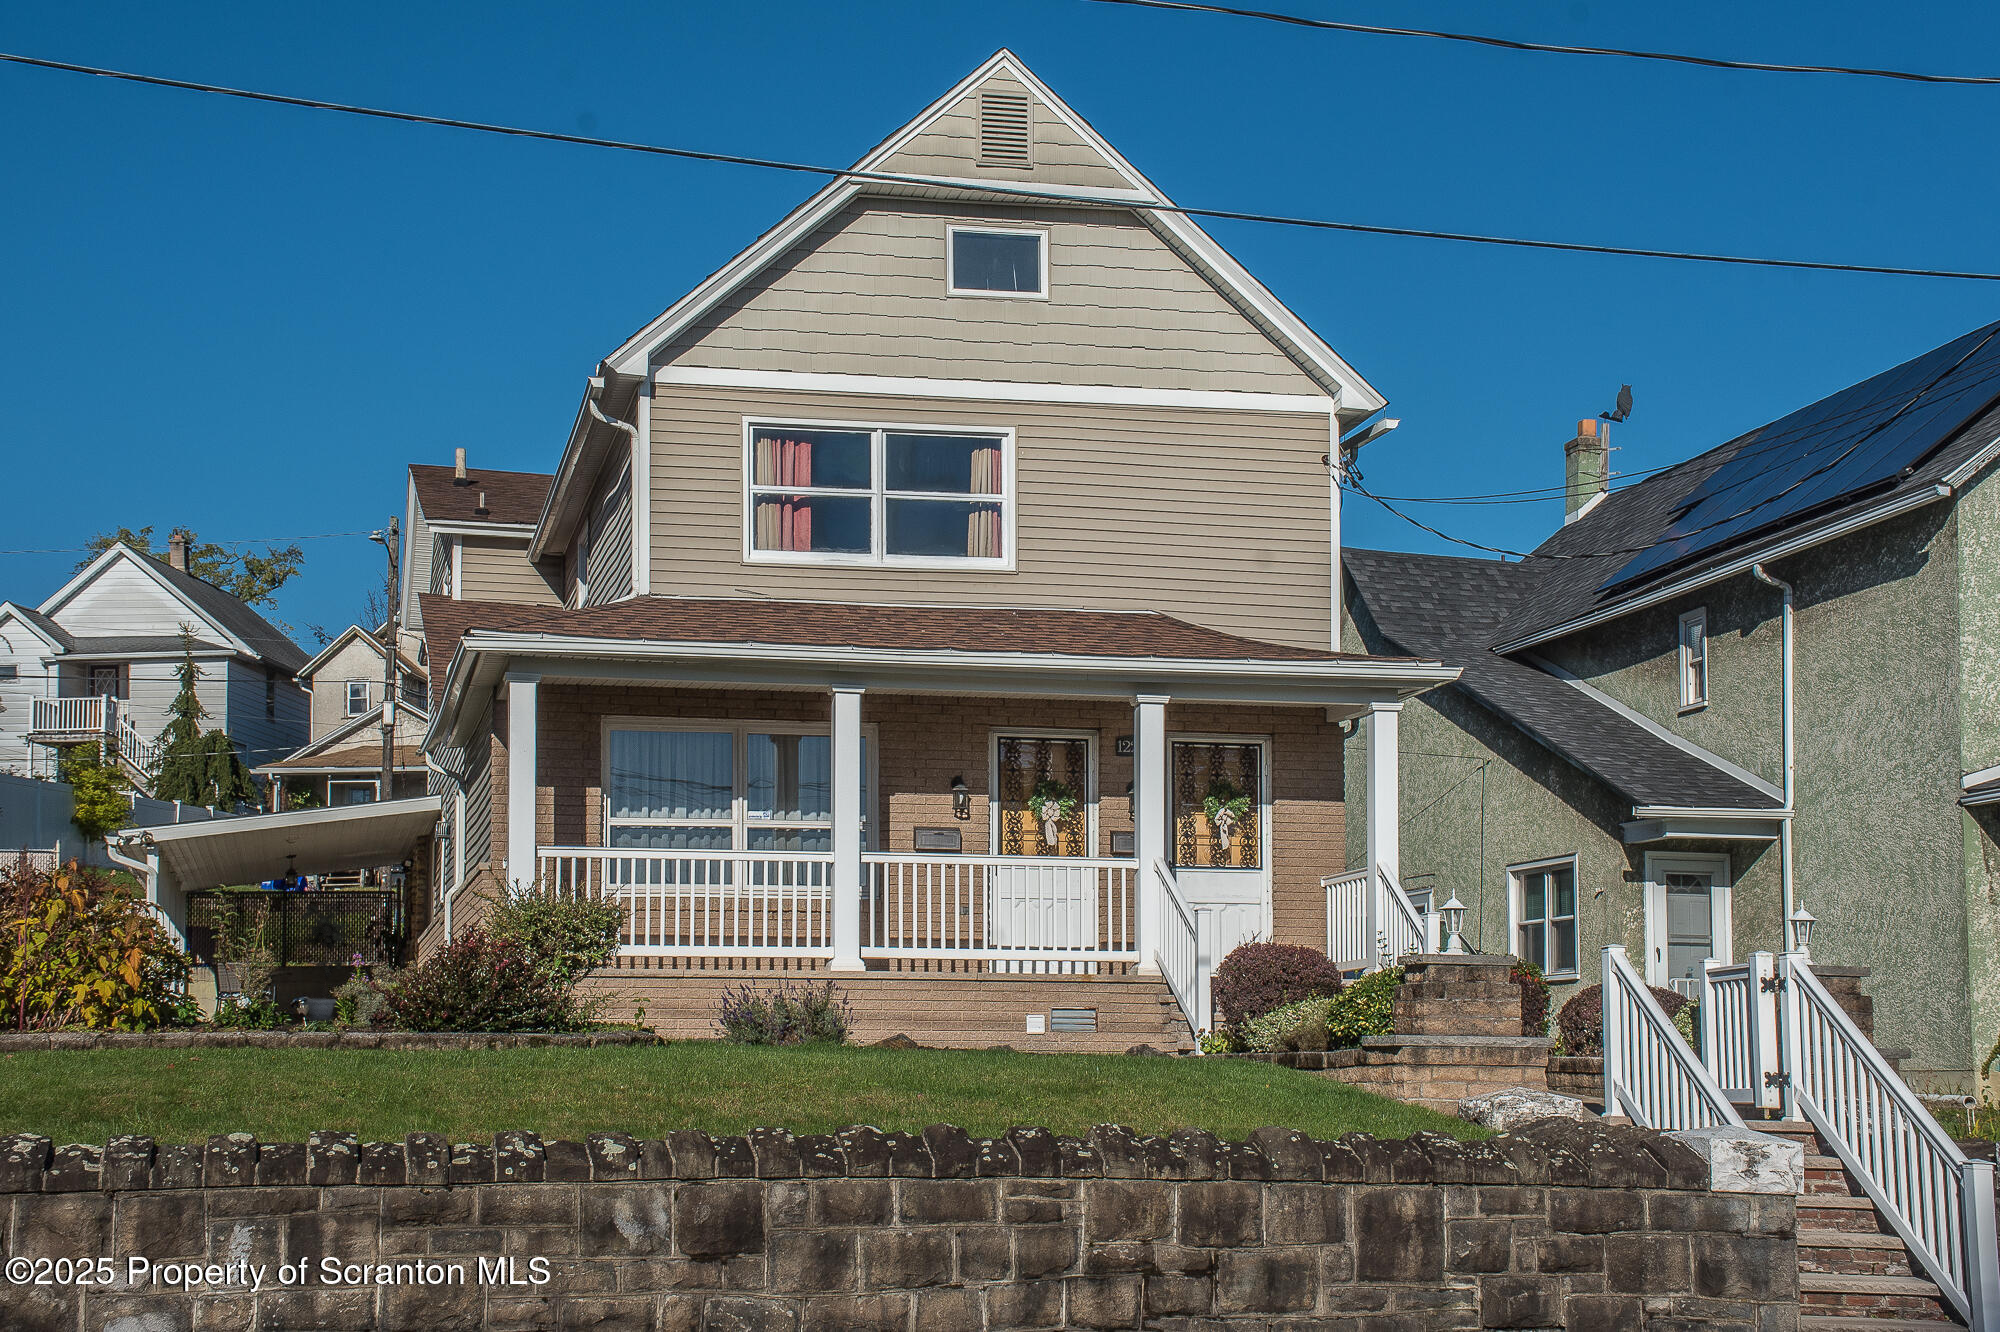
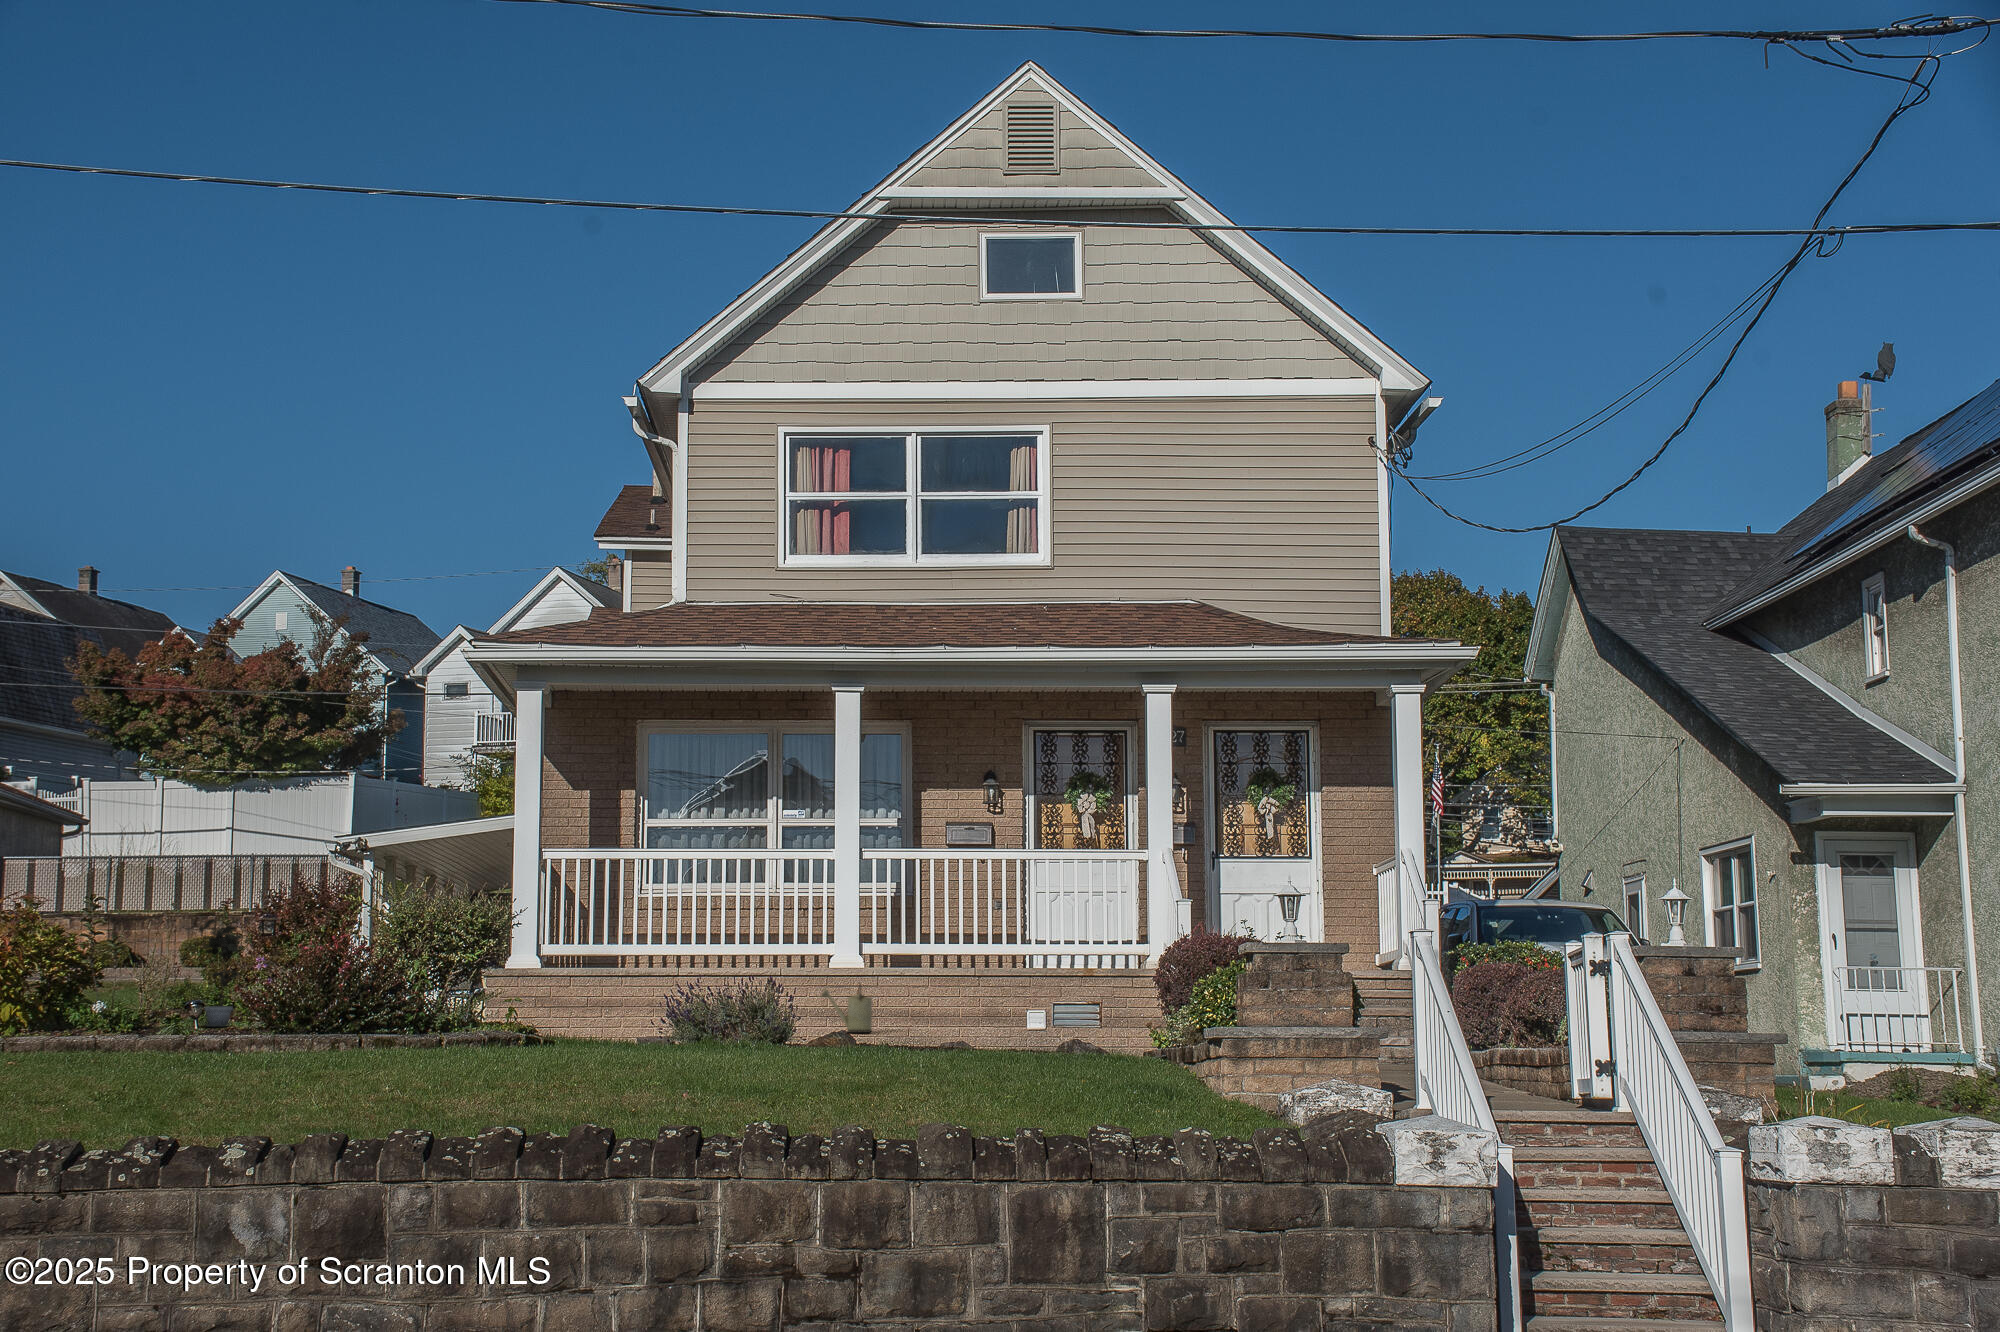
watering can: none [934,985,994,1037] -> present [821,984,873,1033]

